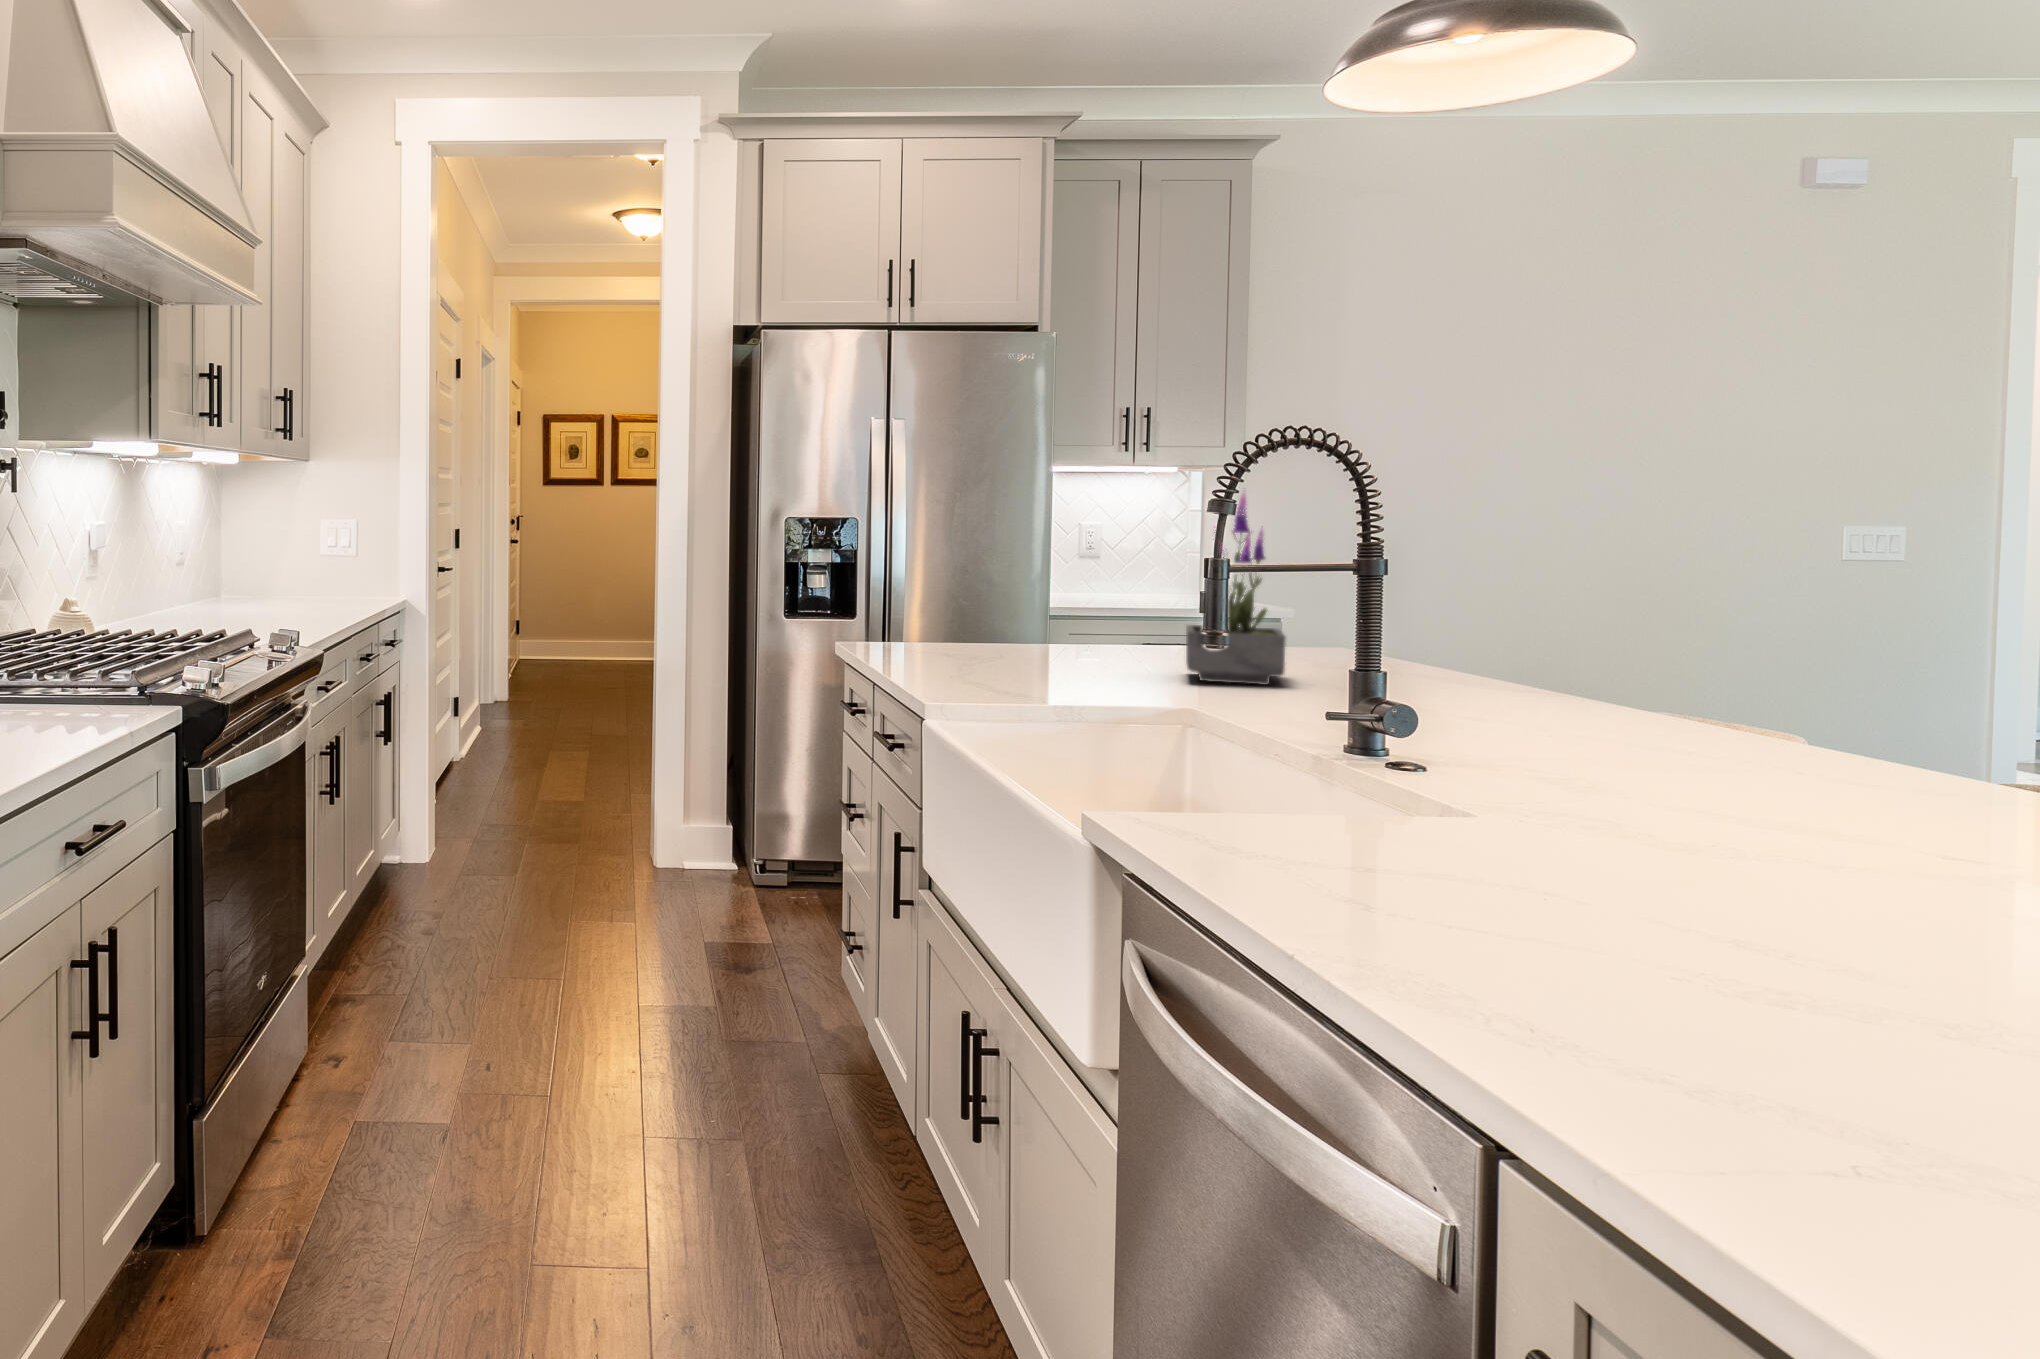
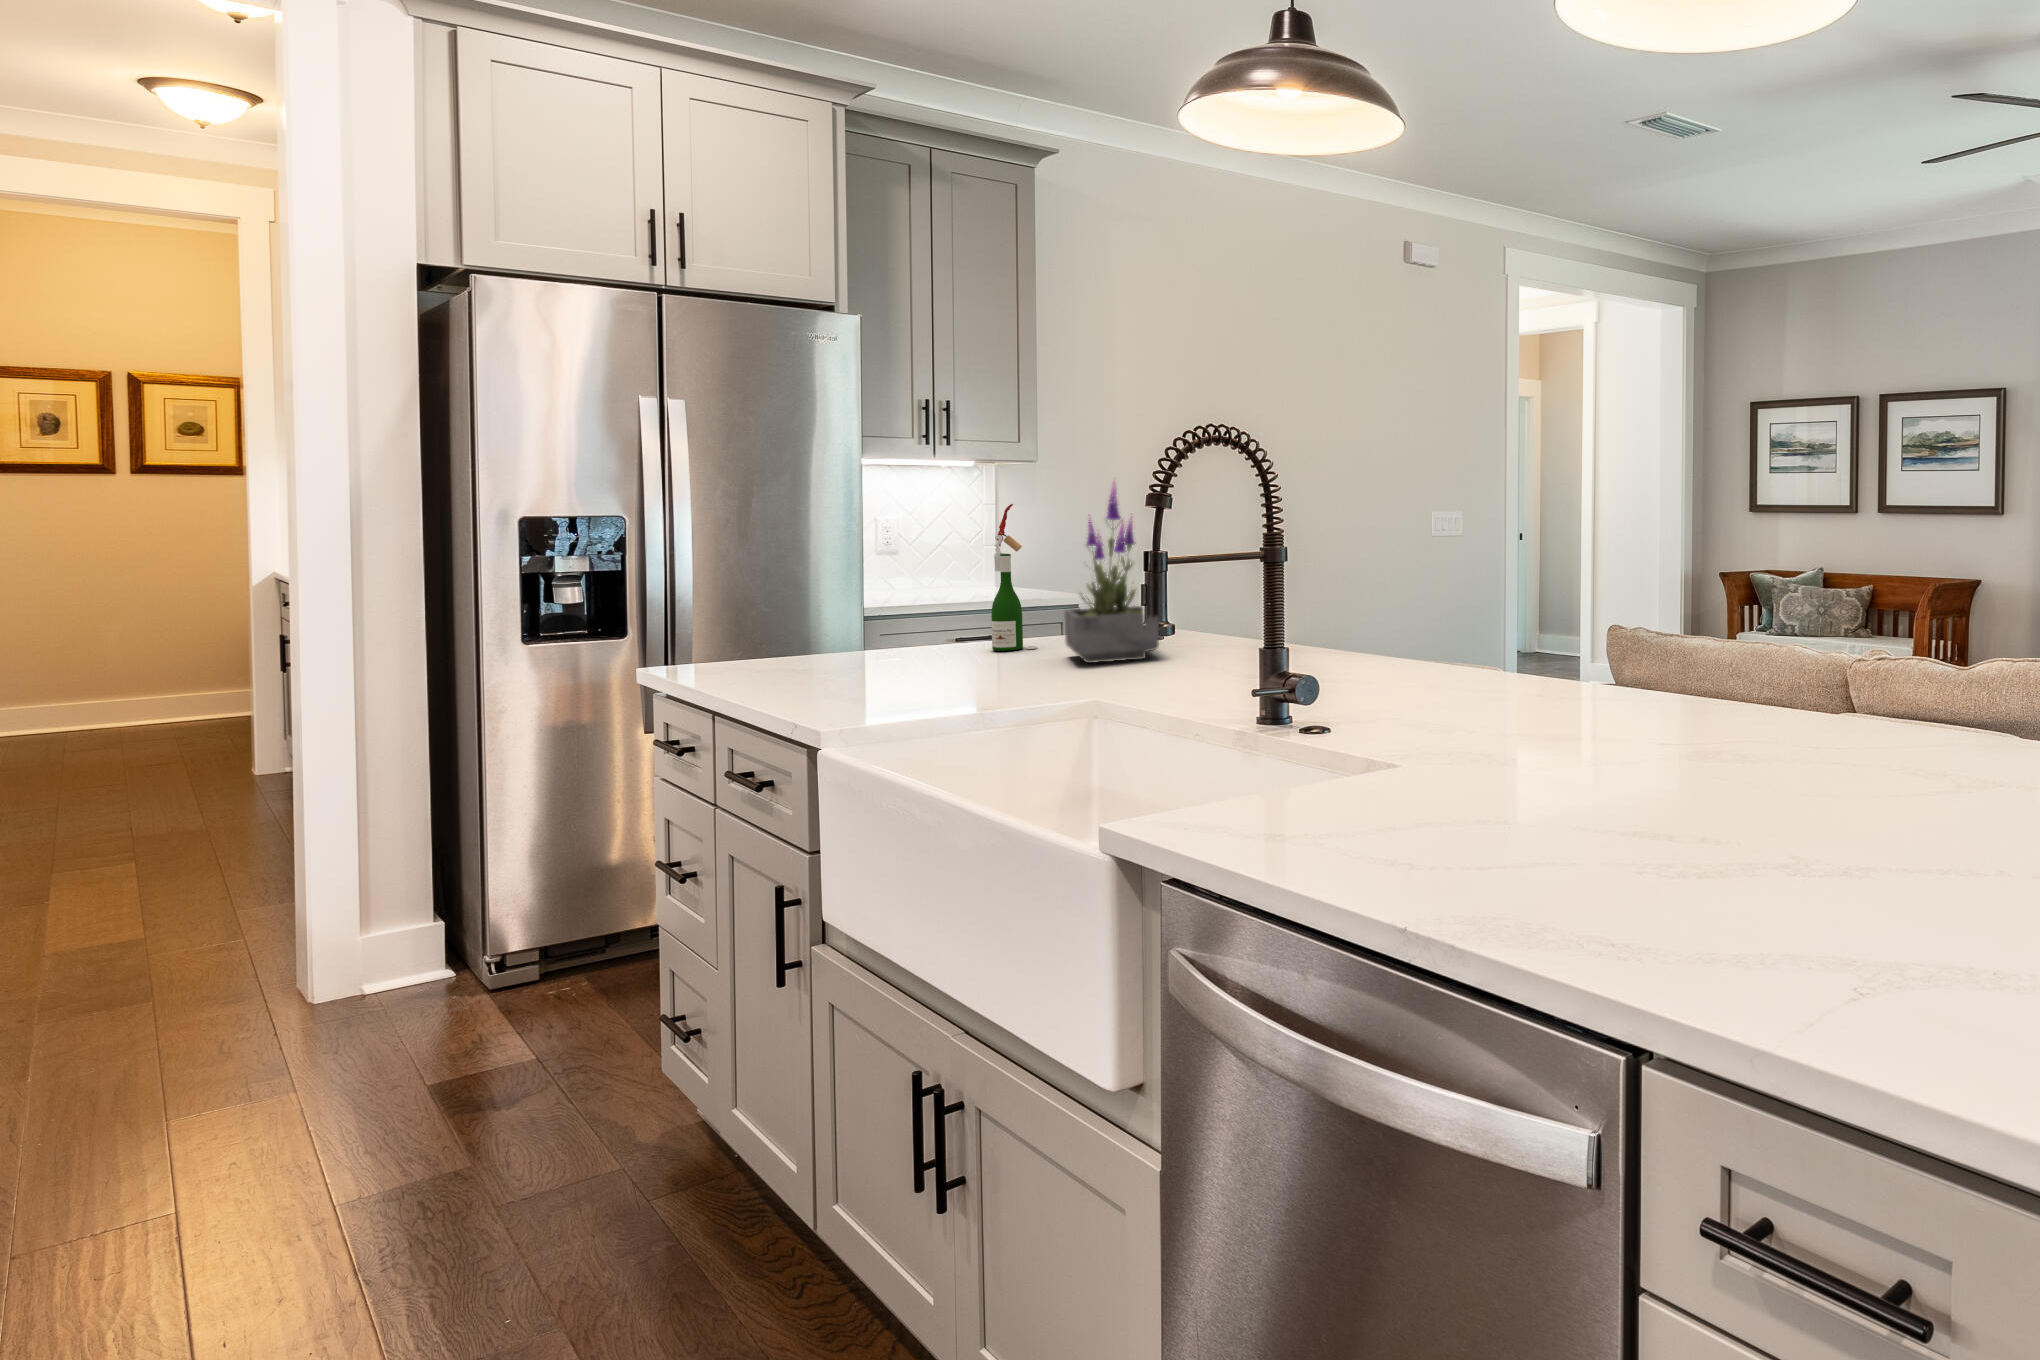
wine bottle: none [1119,515,1164,663] -> present [991,504,1037,651]

